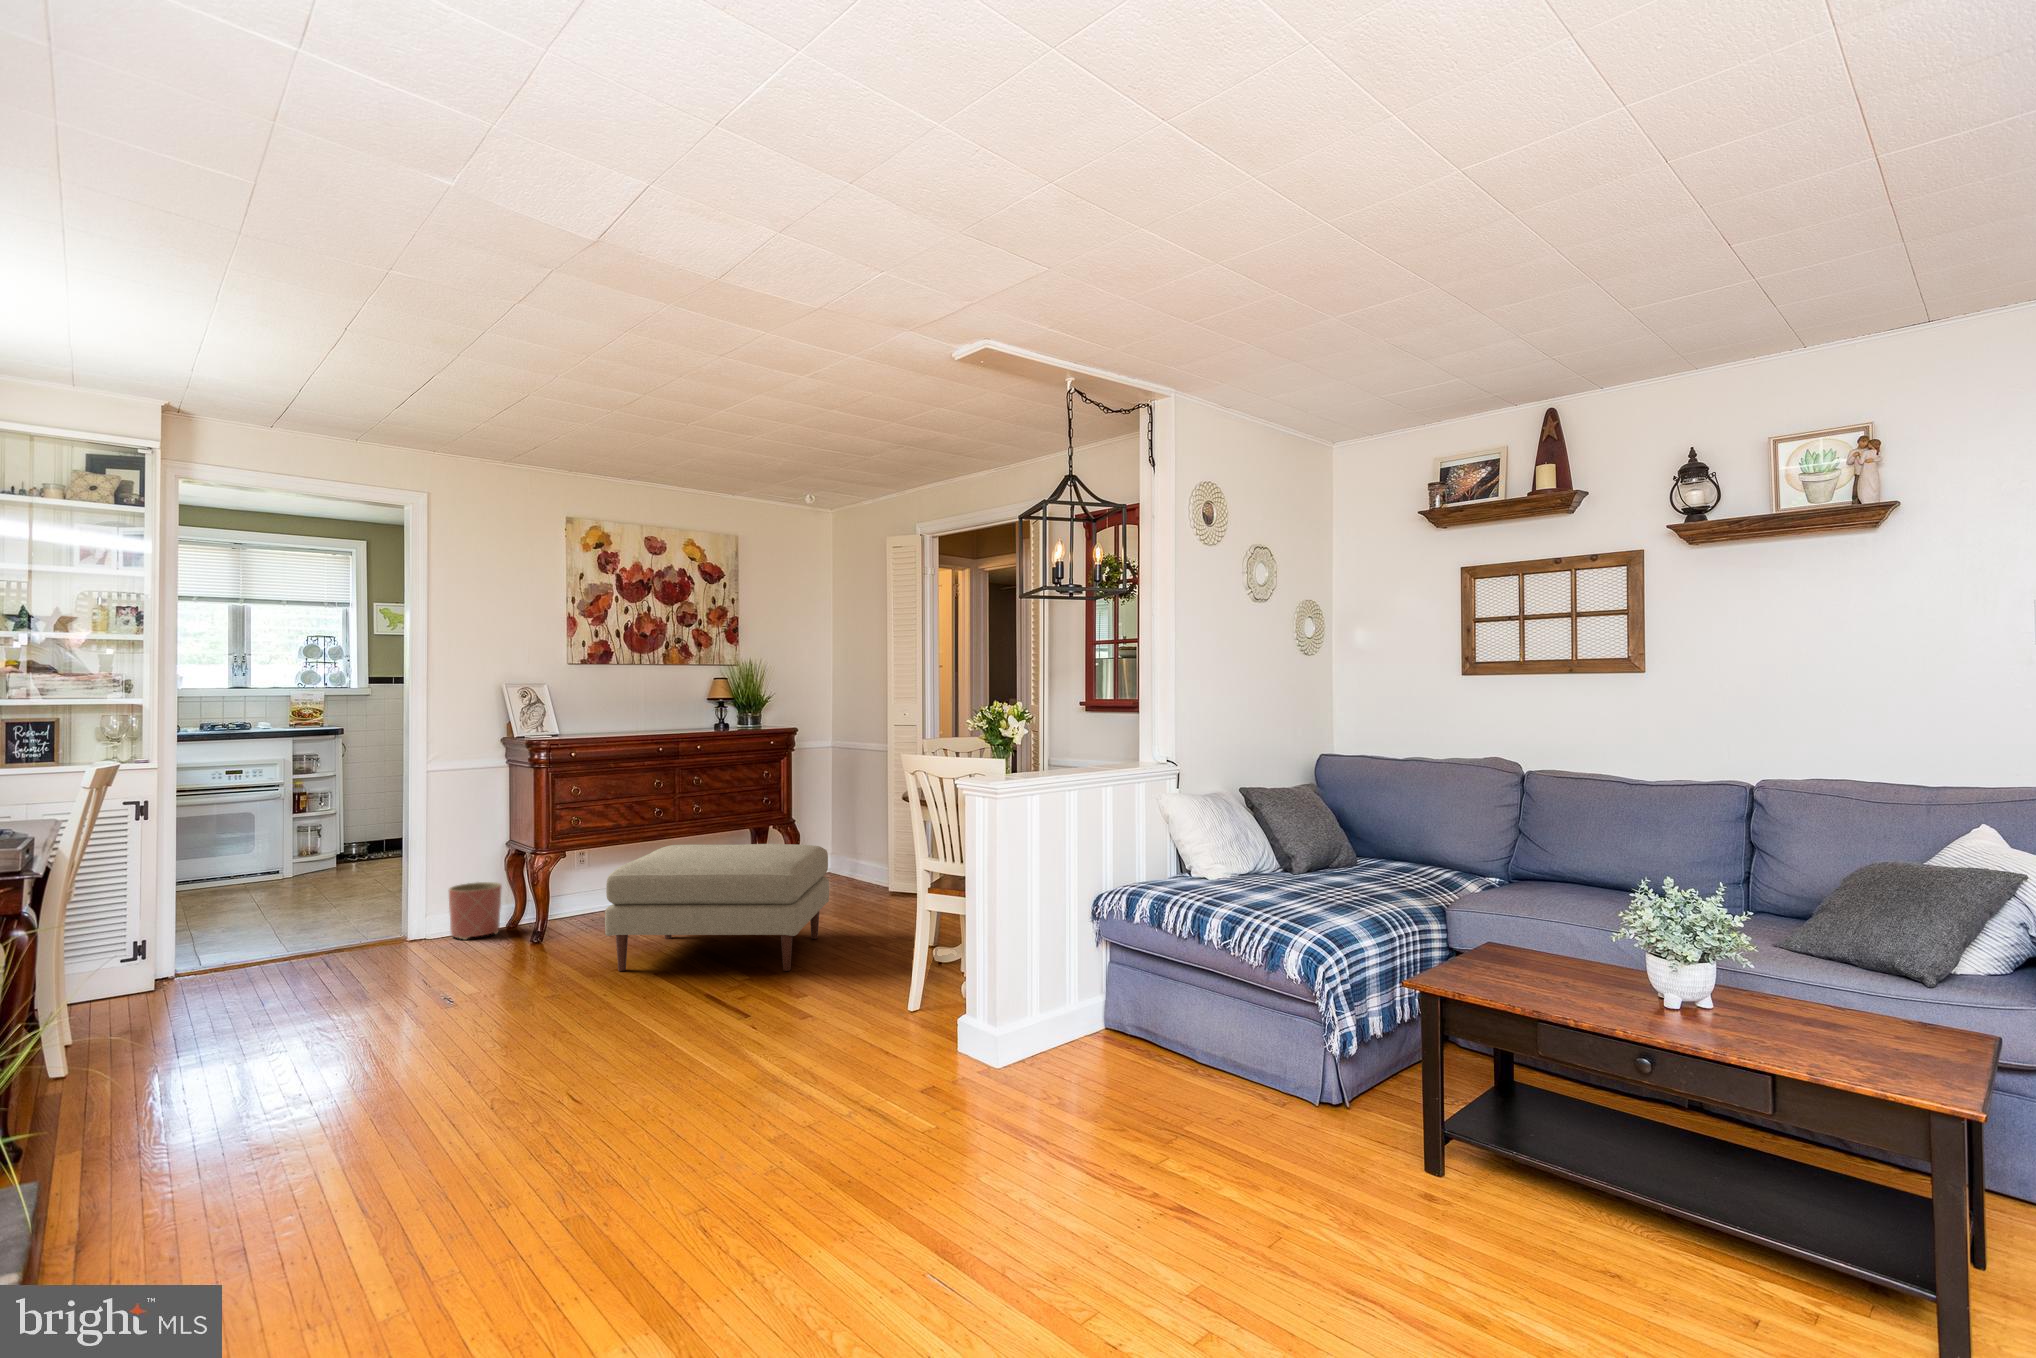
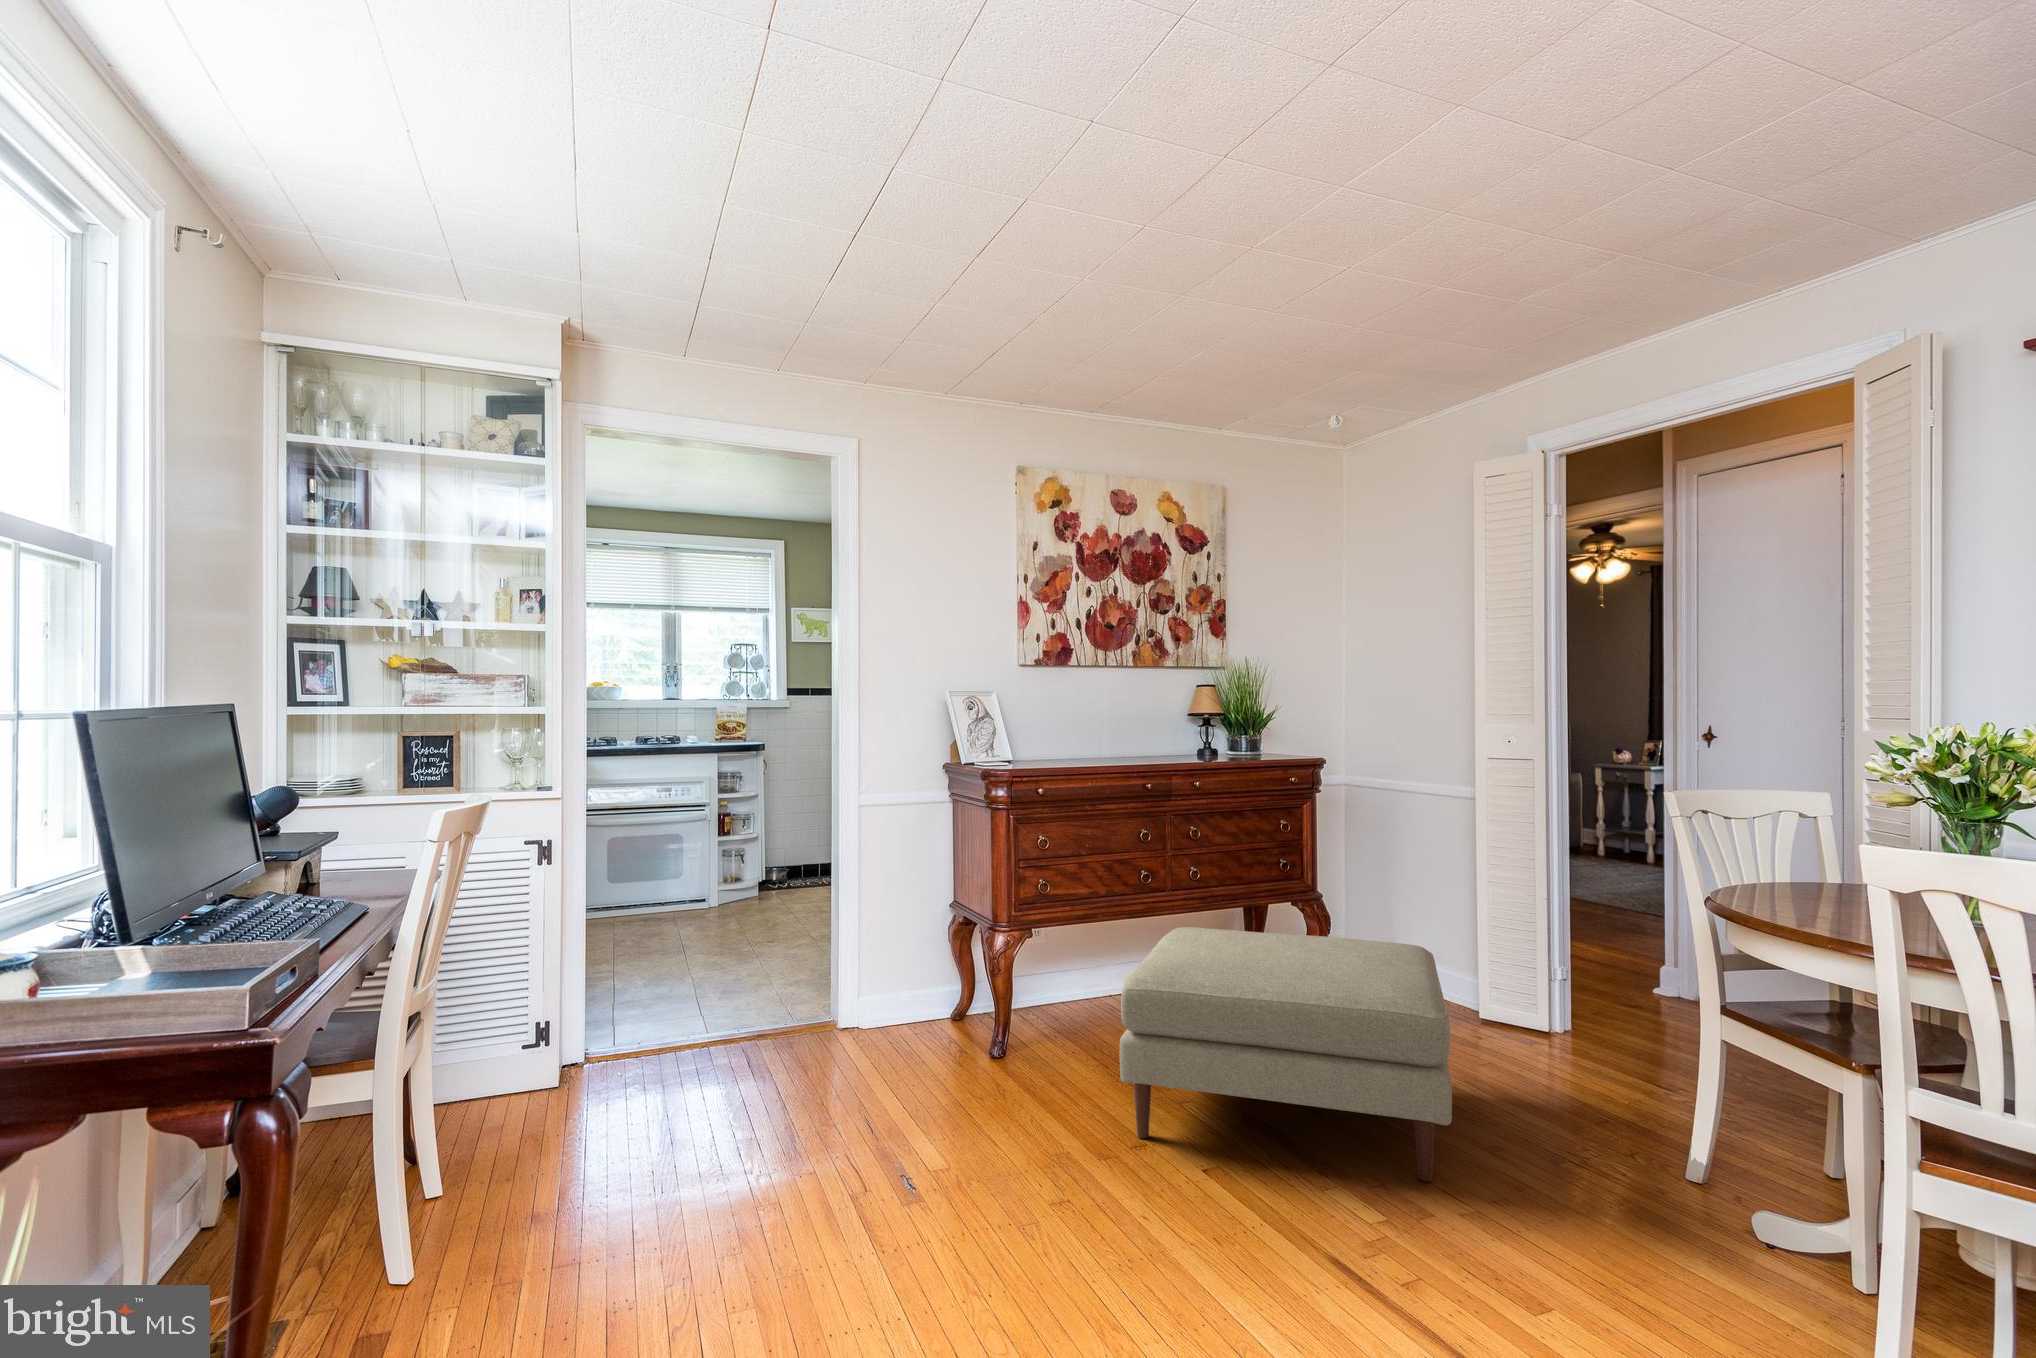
planter: present [449,882,502,940] -> none [886,954,949,1036]

